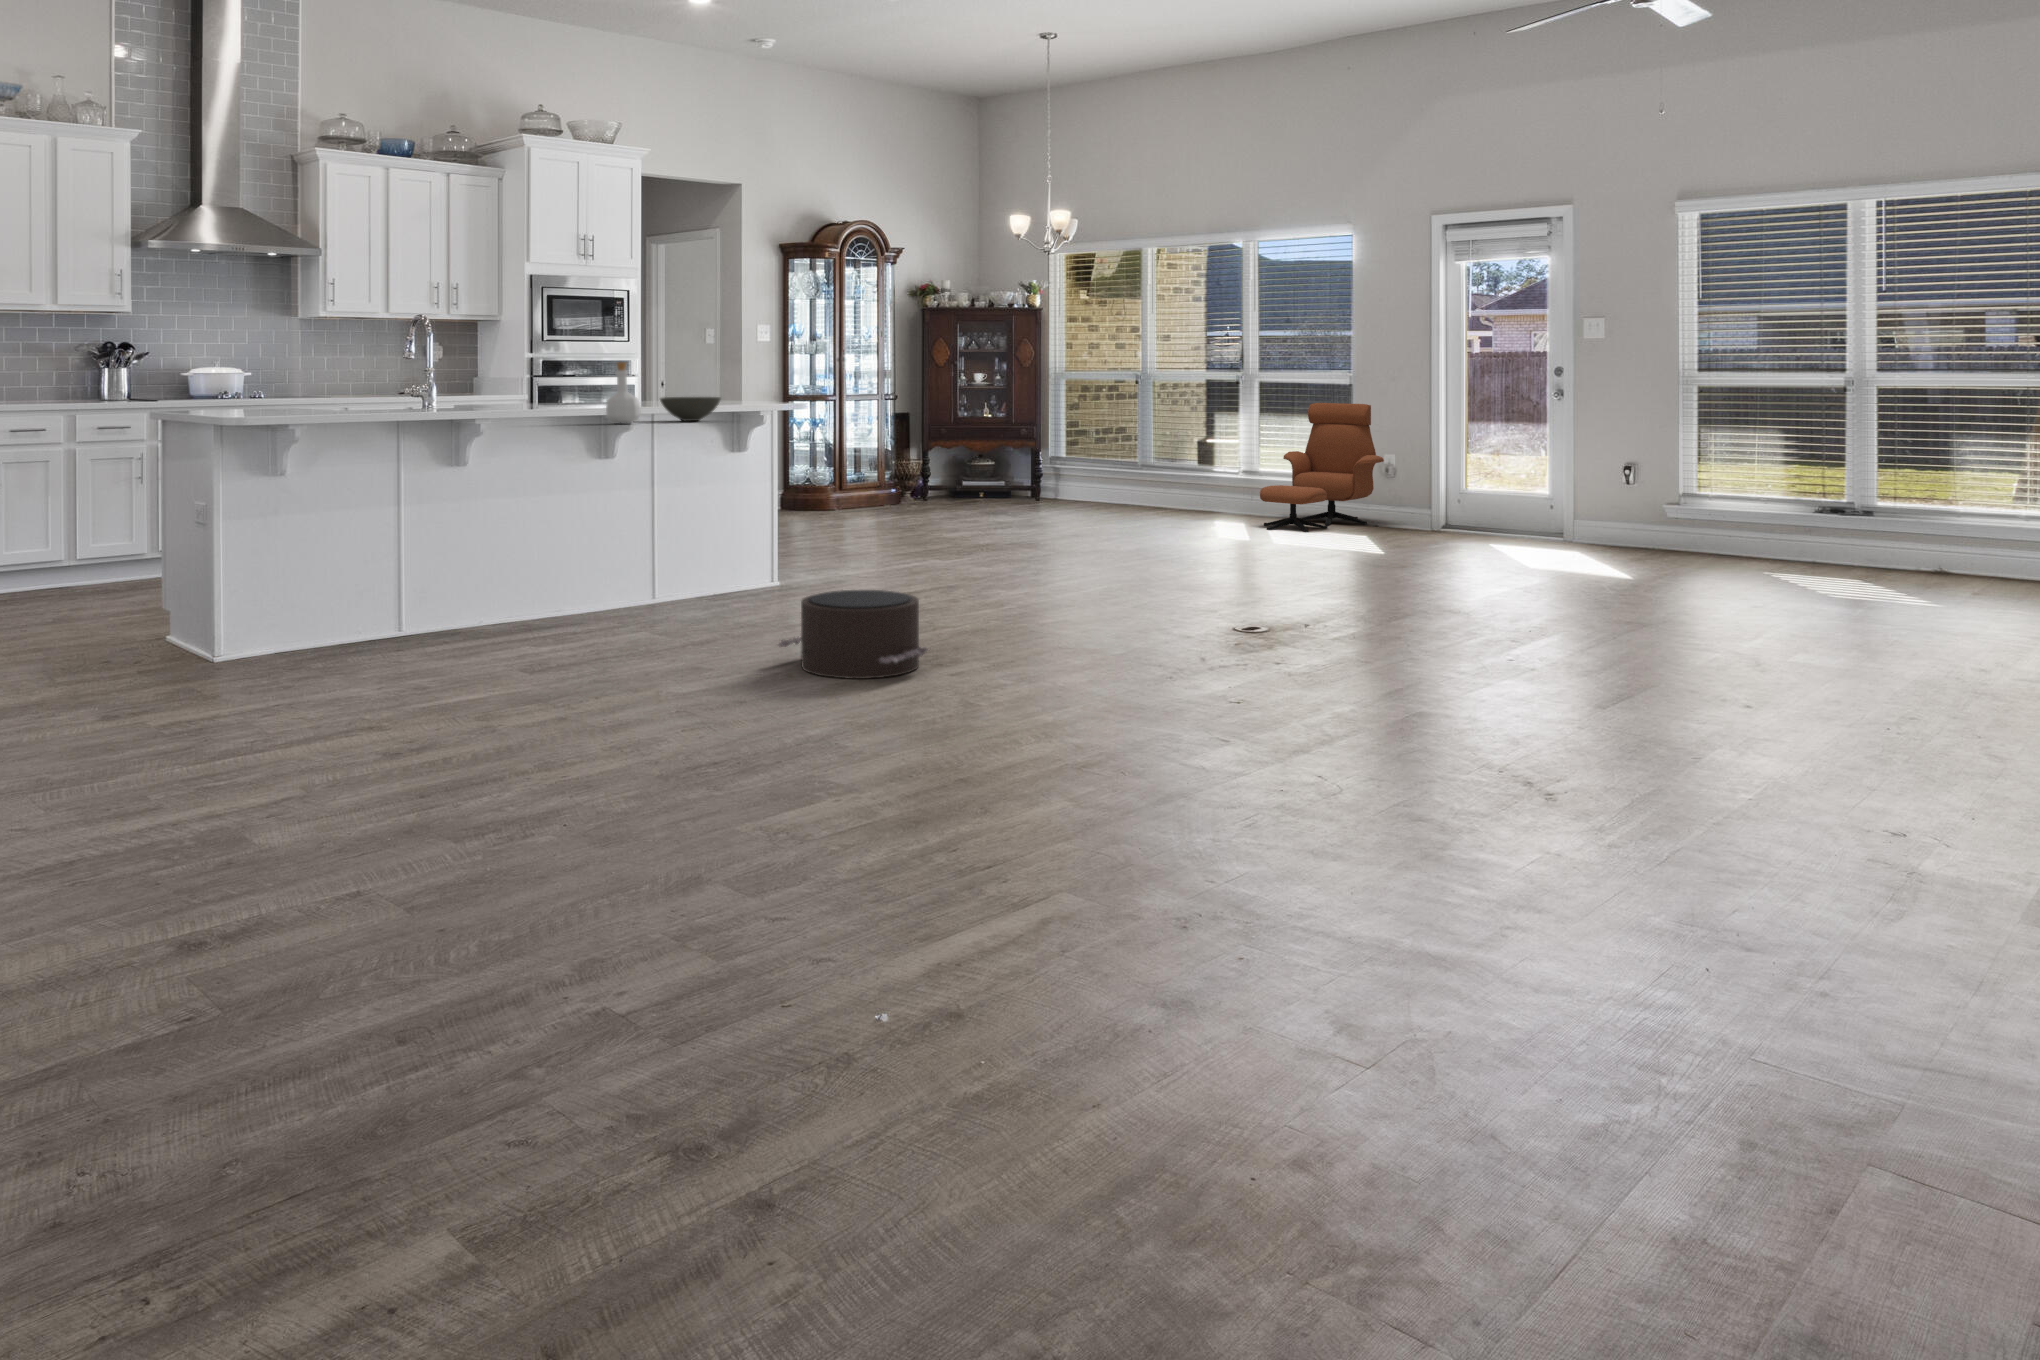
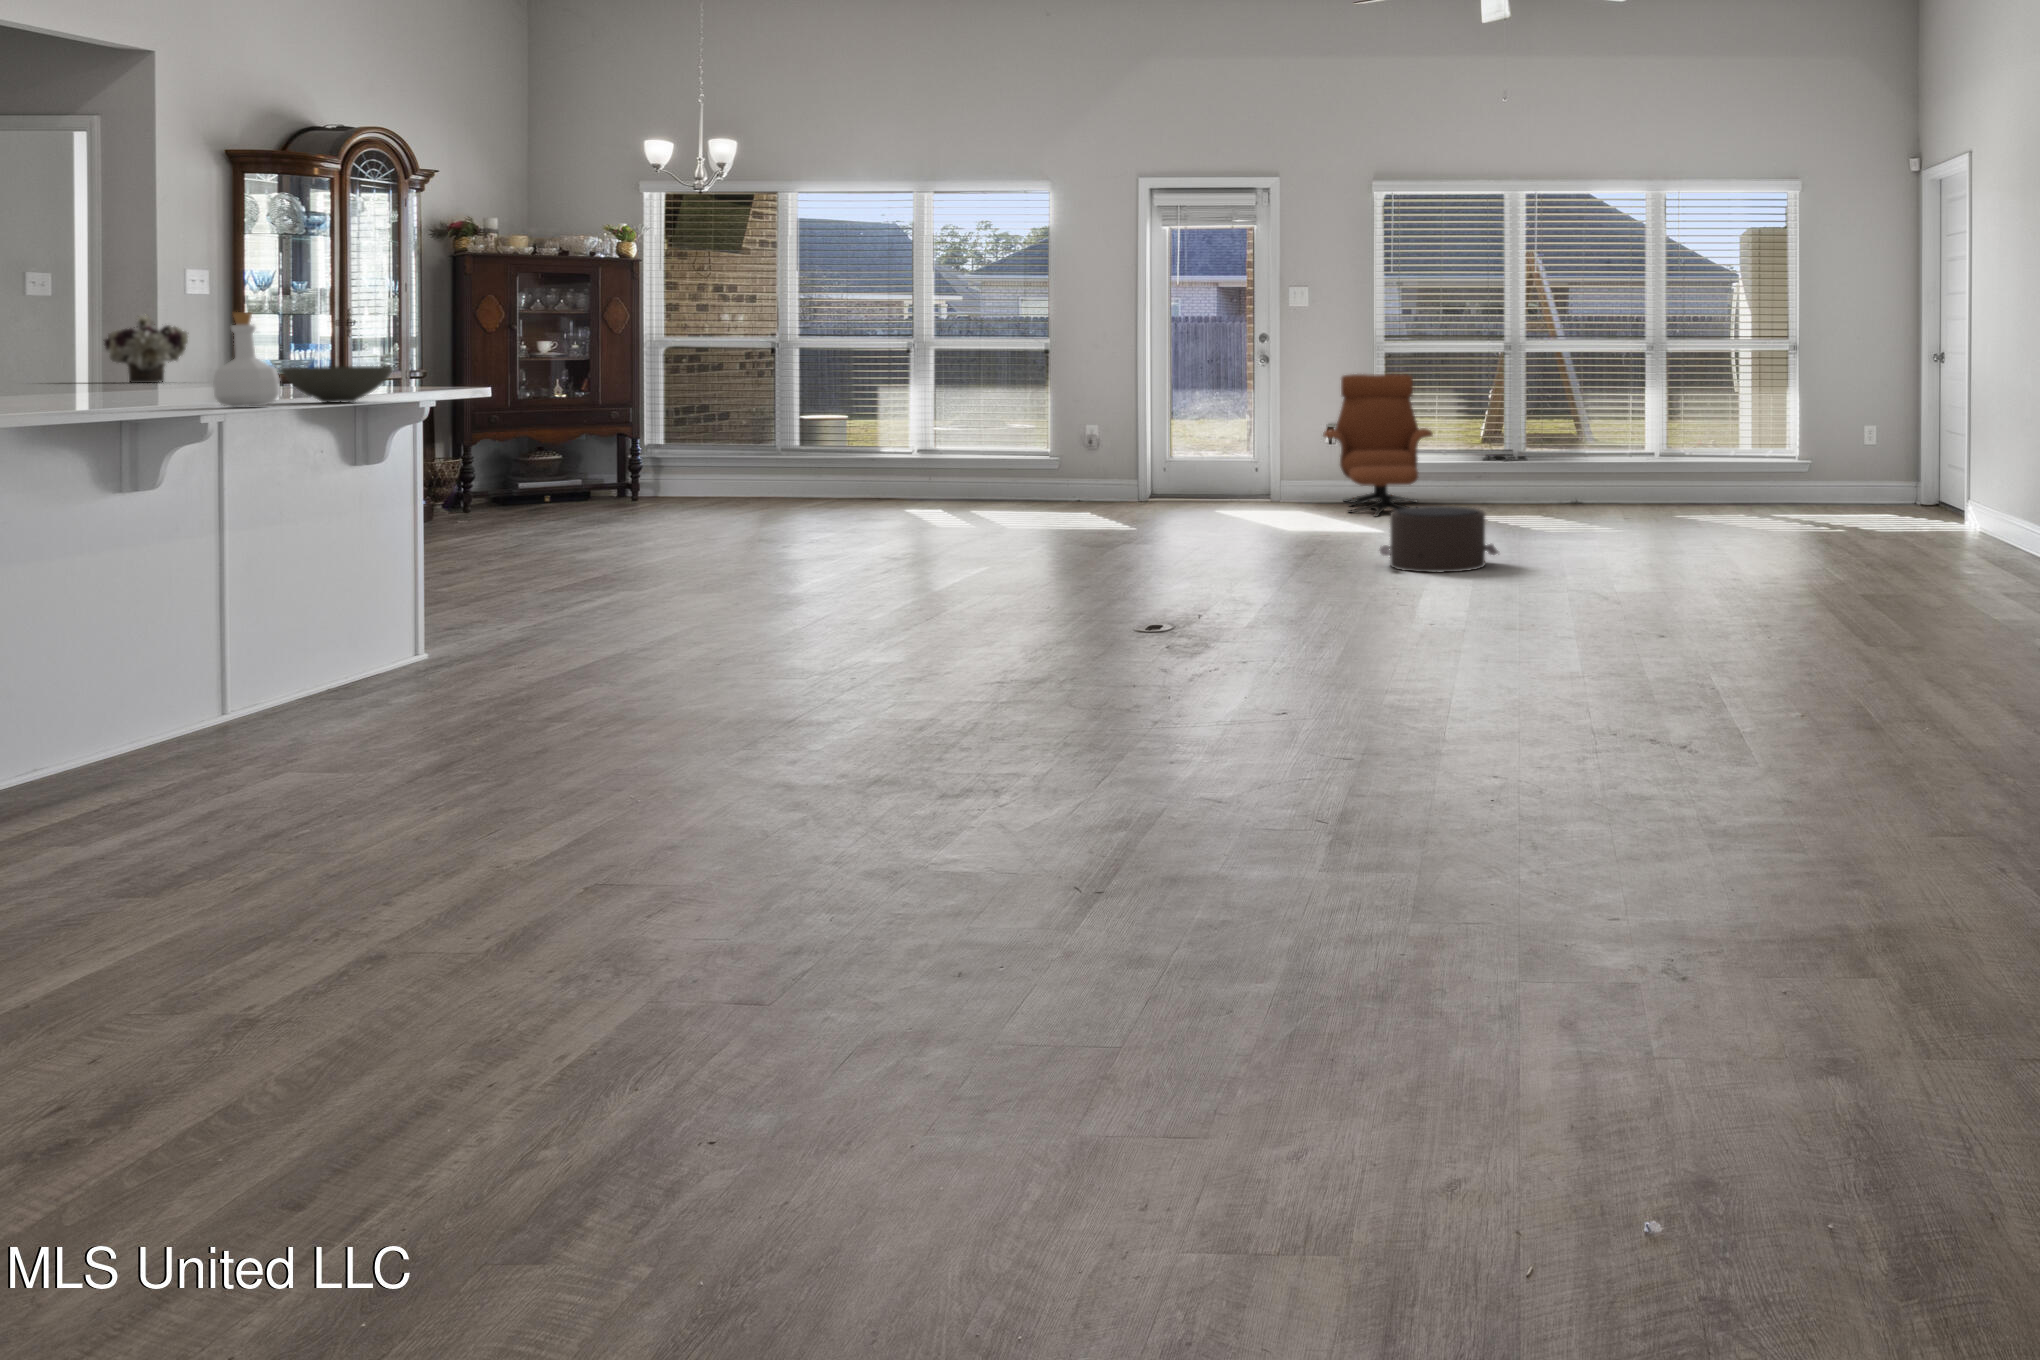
flower arrangement: none [706,355,746,401] -> present [103,314,188,383]
lounge chair: present [1260,403,1384,532] -> present [1323,374,1433,516]
pouf: present [778,590,927,679] -> present [1380,506,1499,572]

